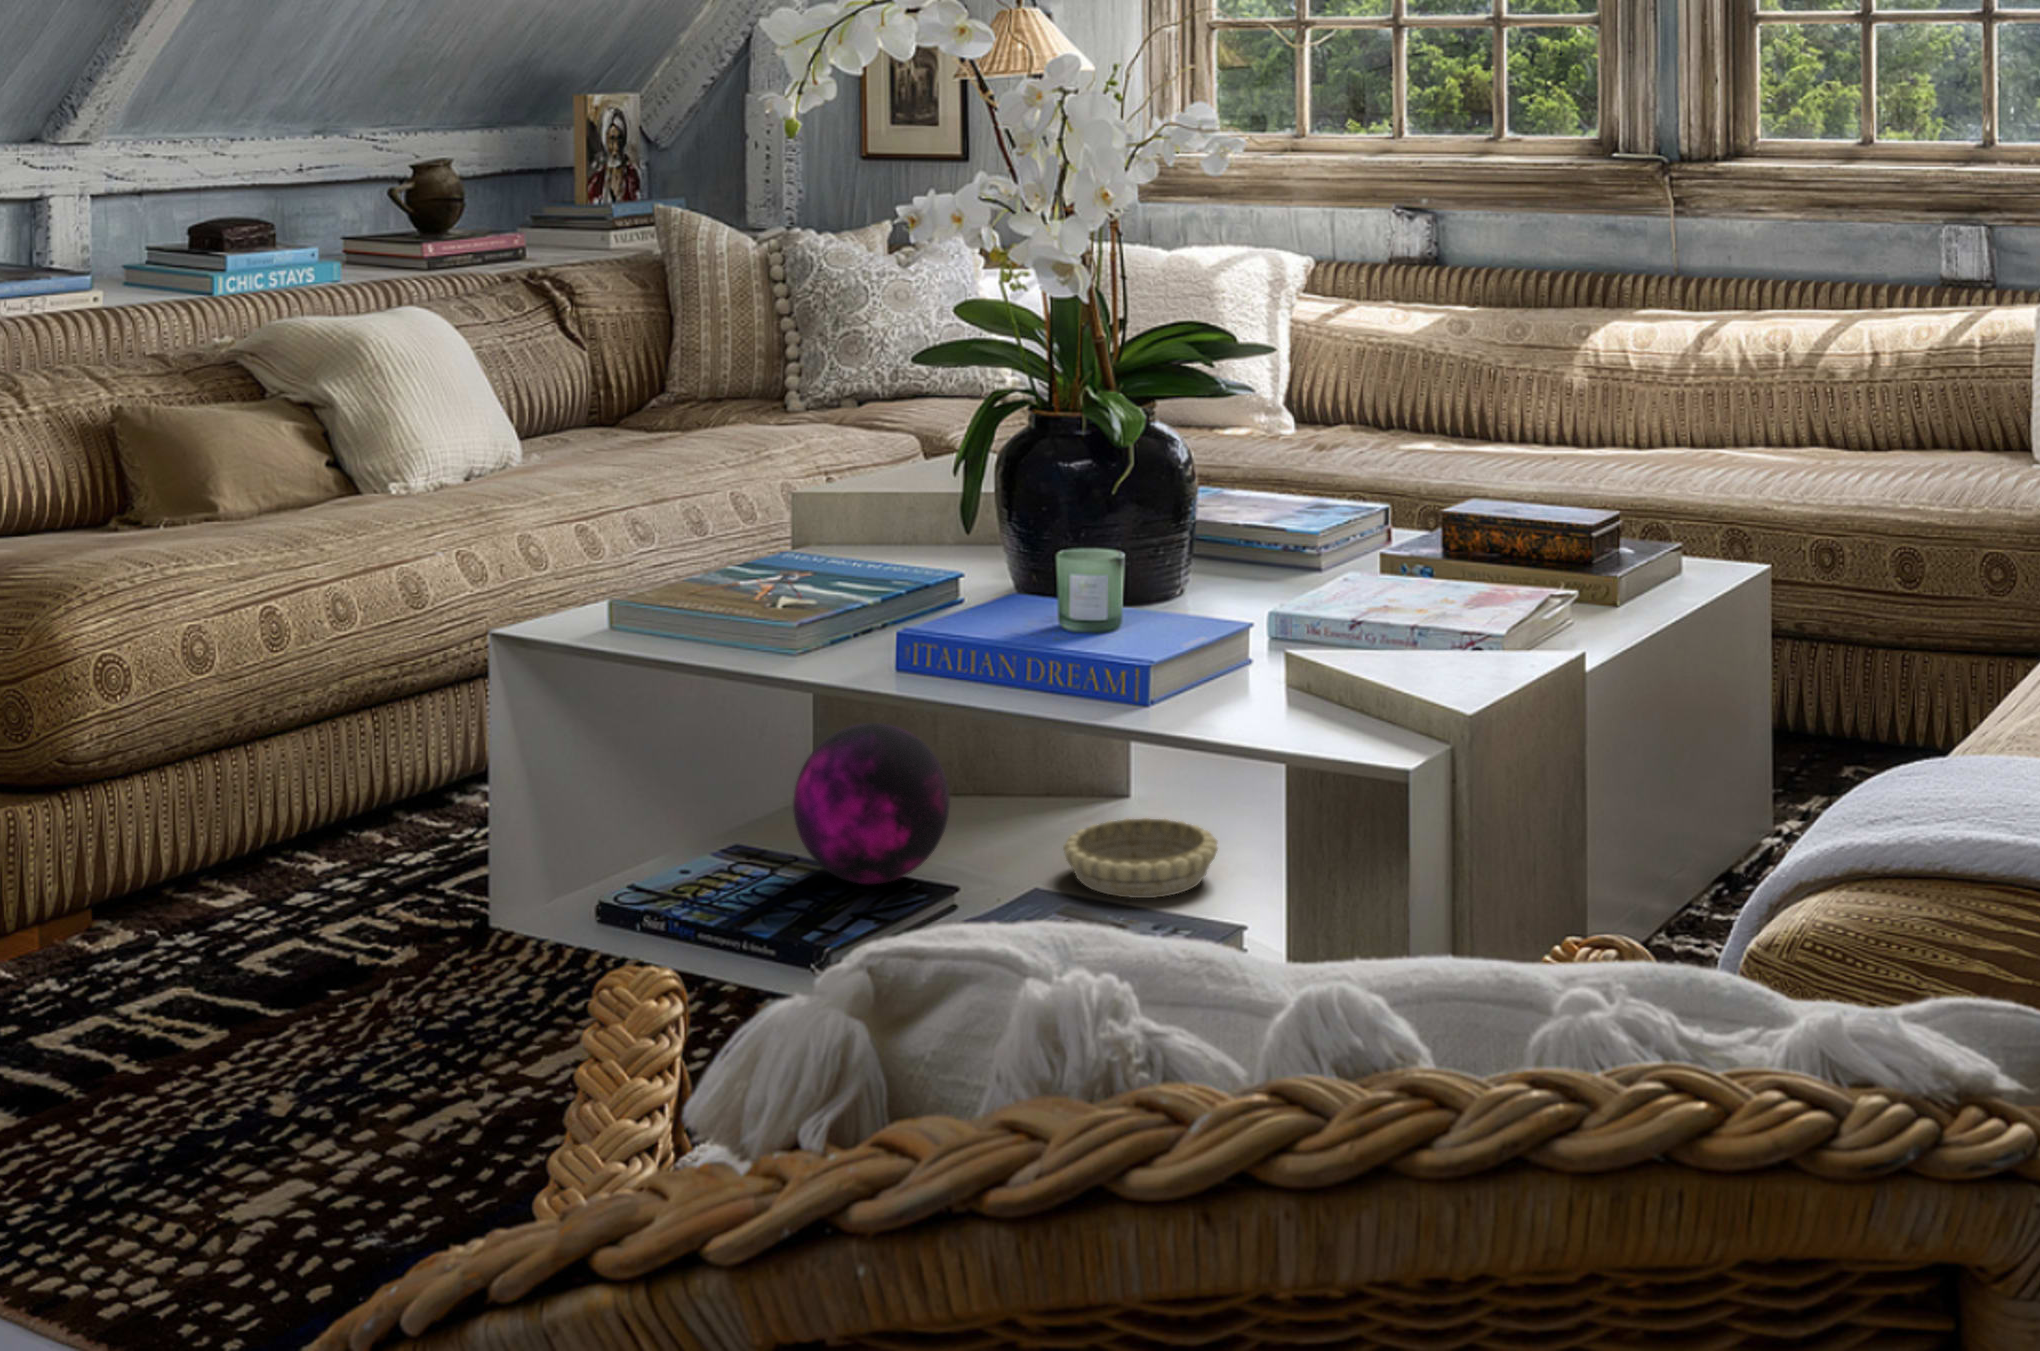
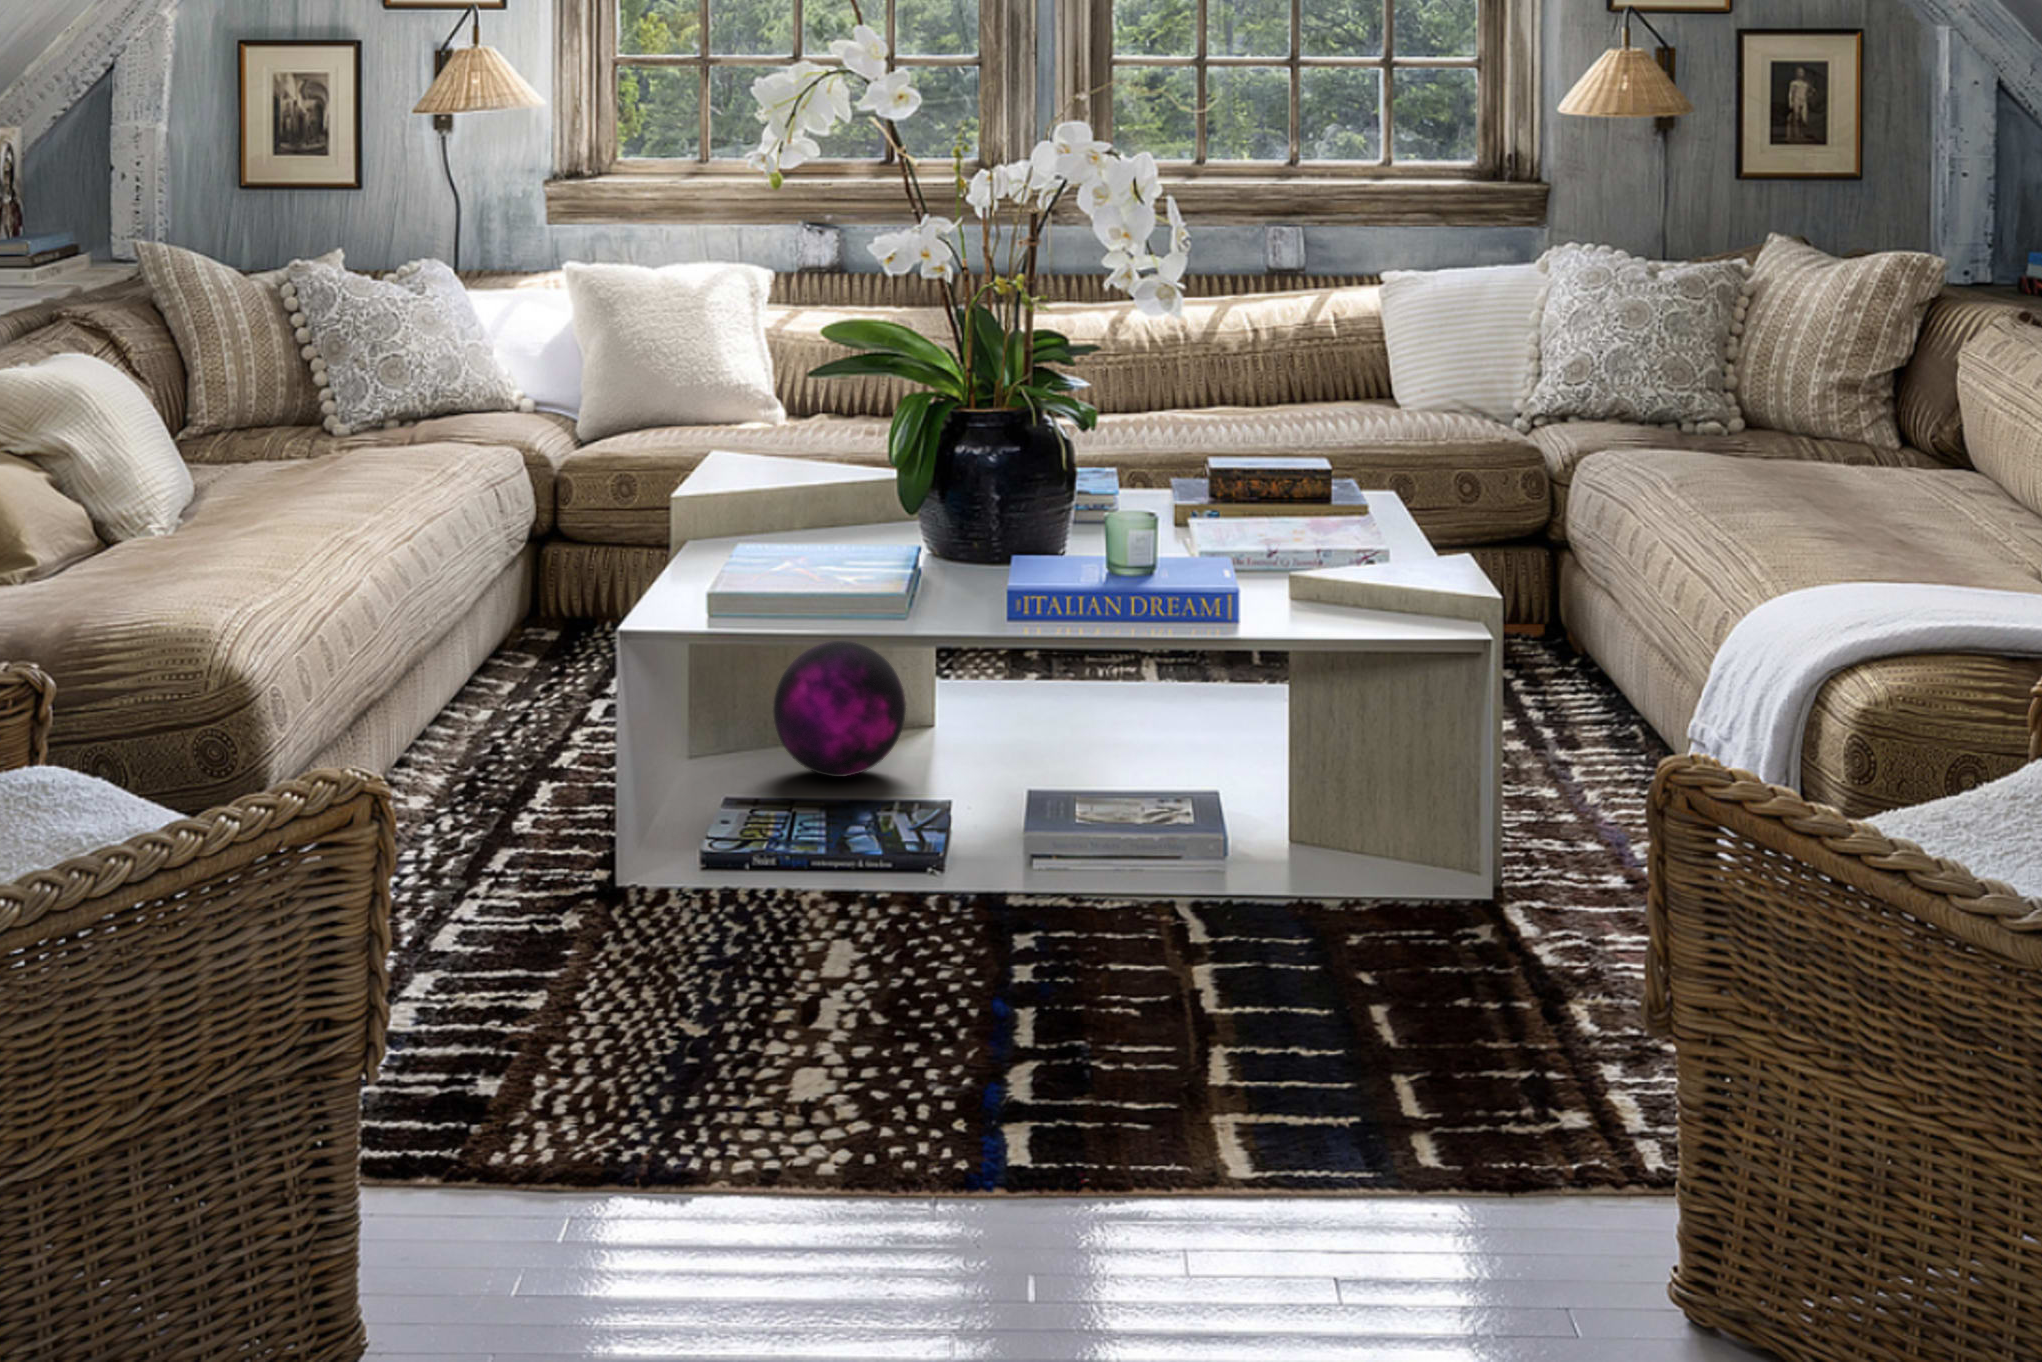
decorative bowl: present [1063,818,1218,898] -> none [968,704,1094,764]

